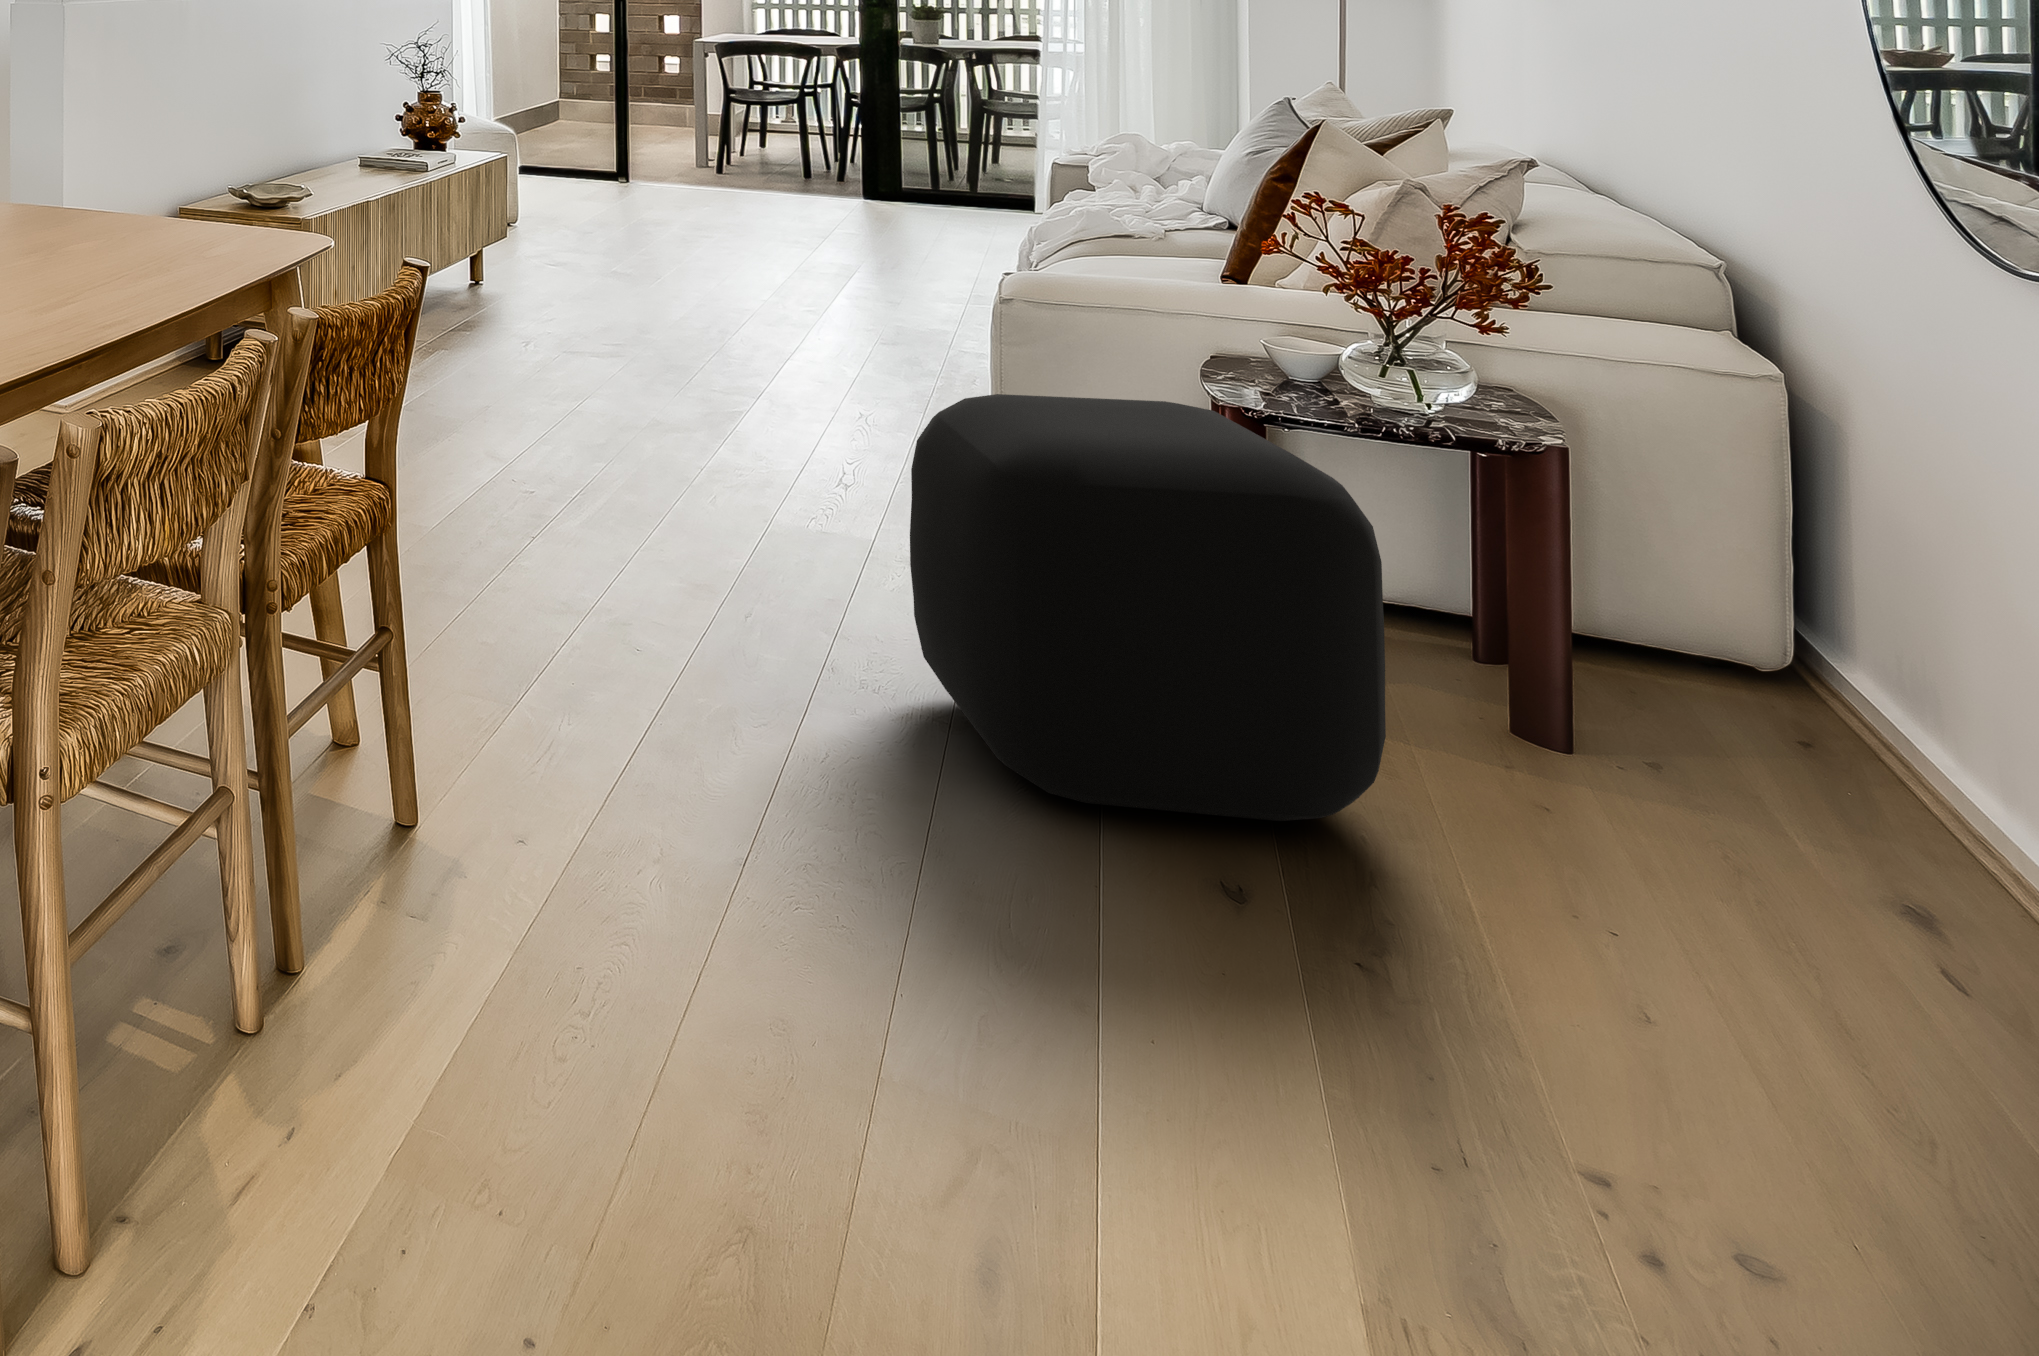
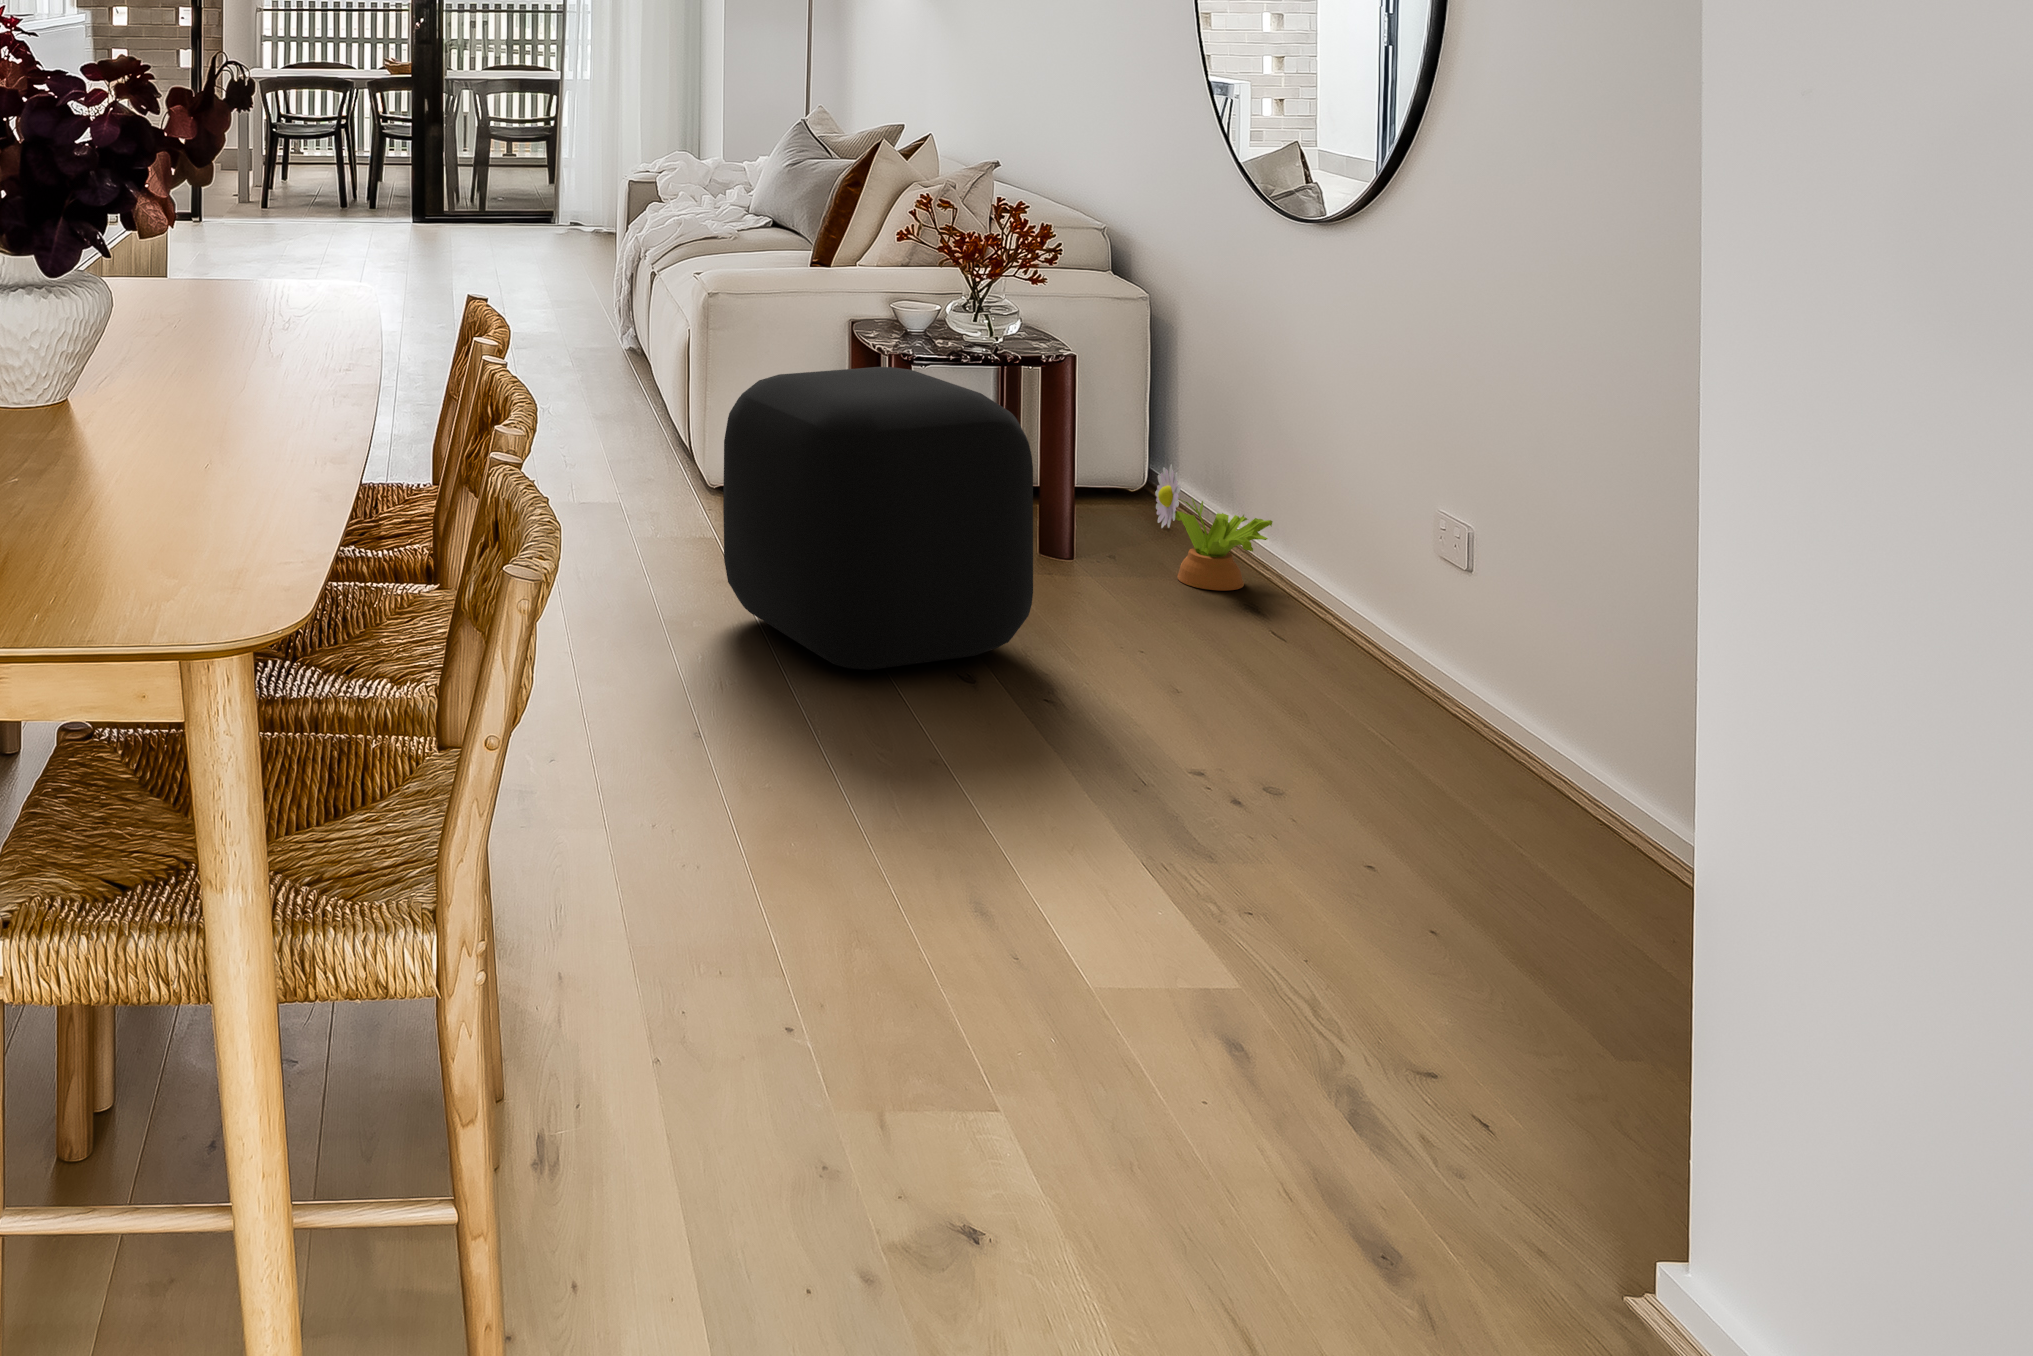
decorative plant: none [1718,606,1973,823] -> present [1155,464,1272,590]

